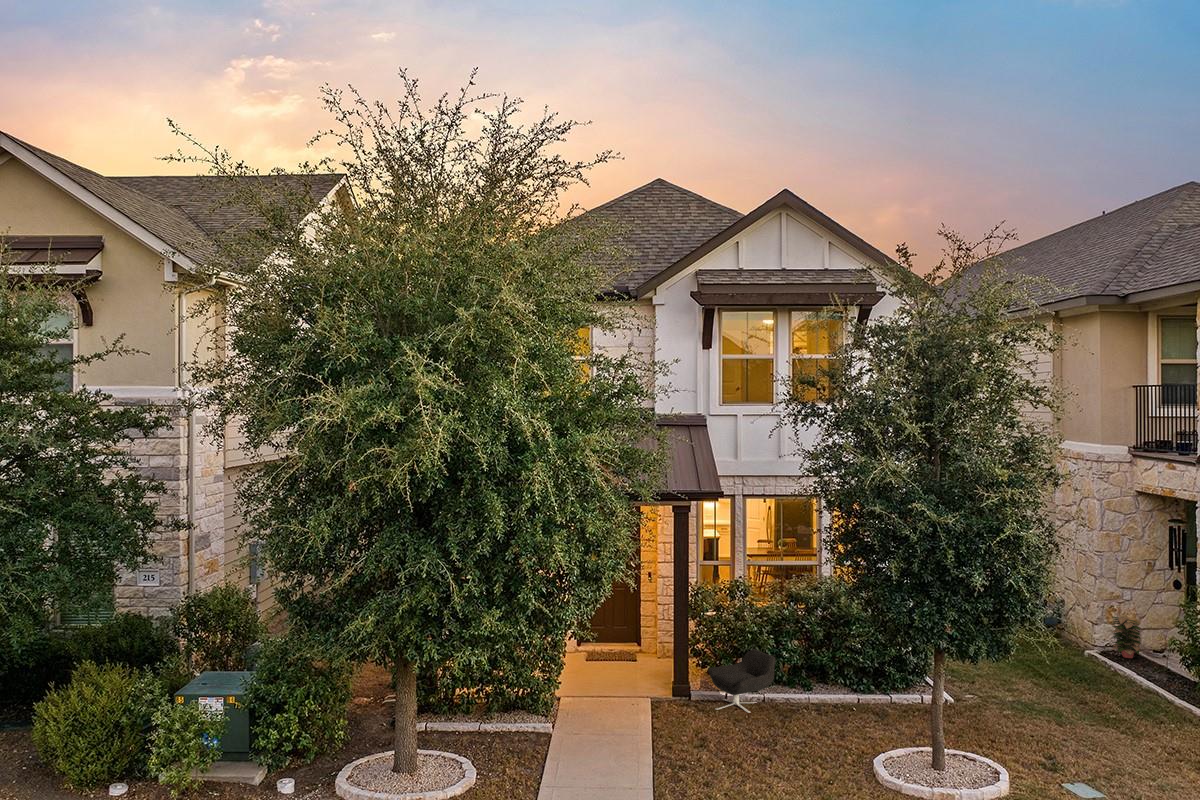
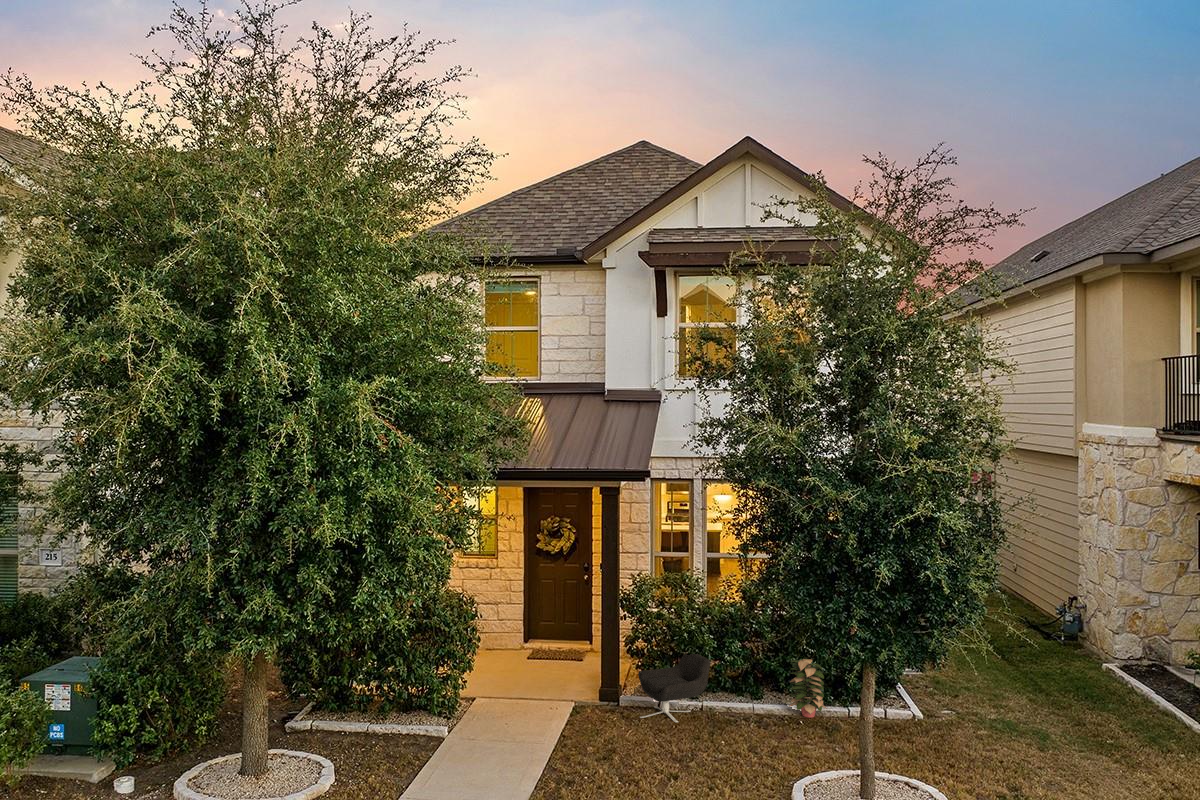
decorative plant: present [1111,617,1141,658] -> present [788,659,827,717]

